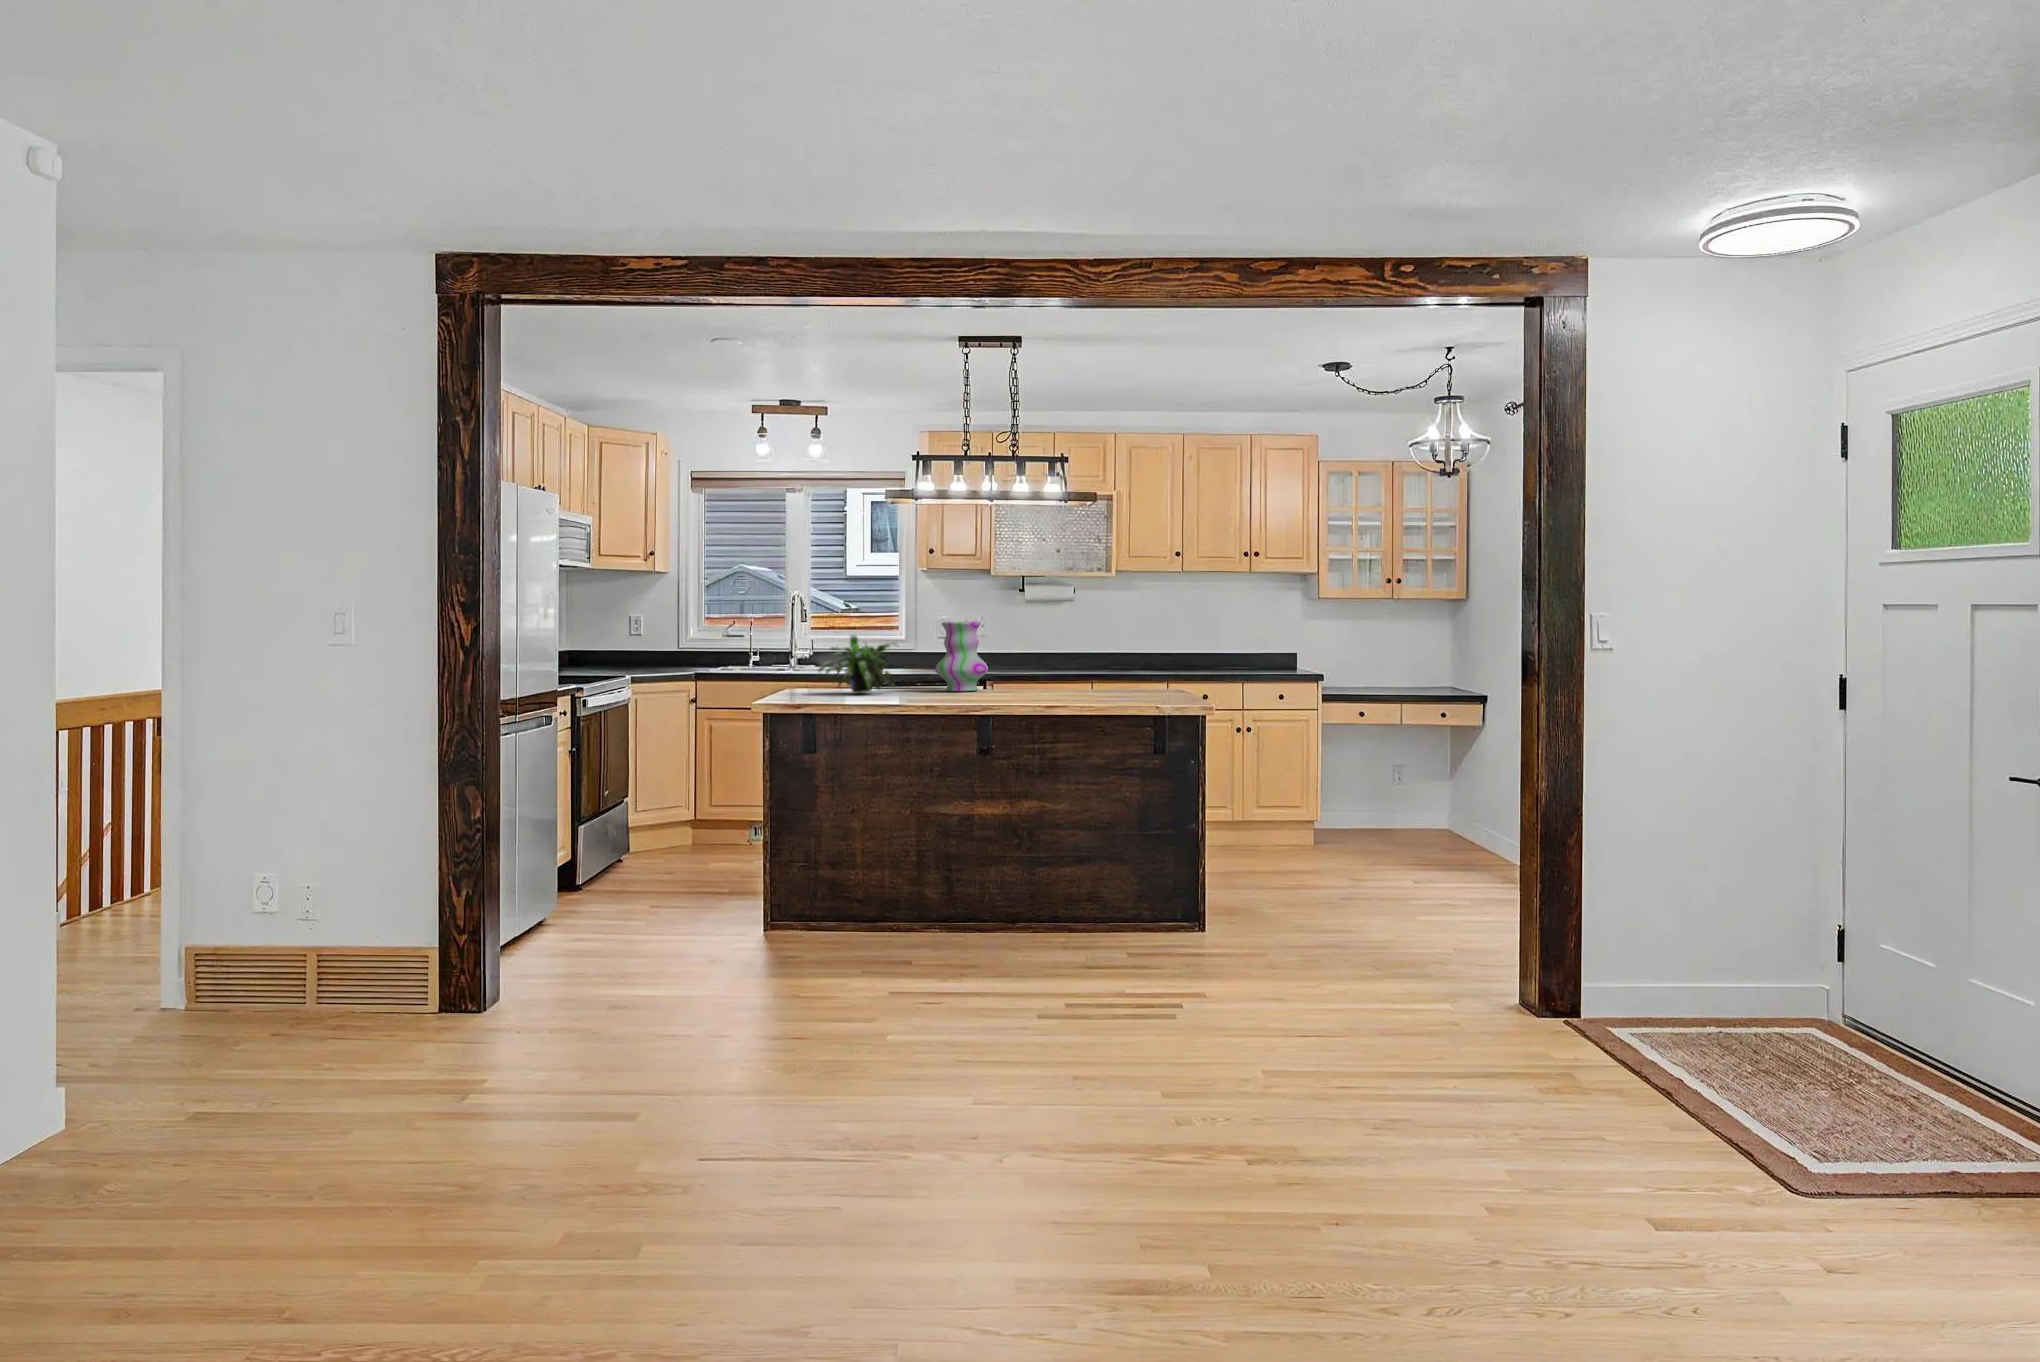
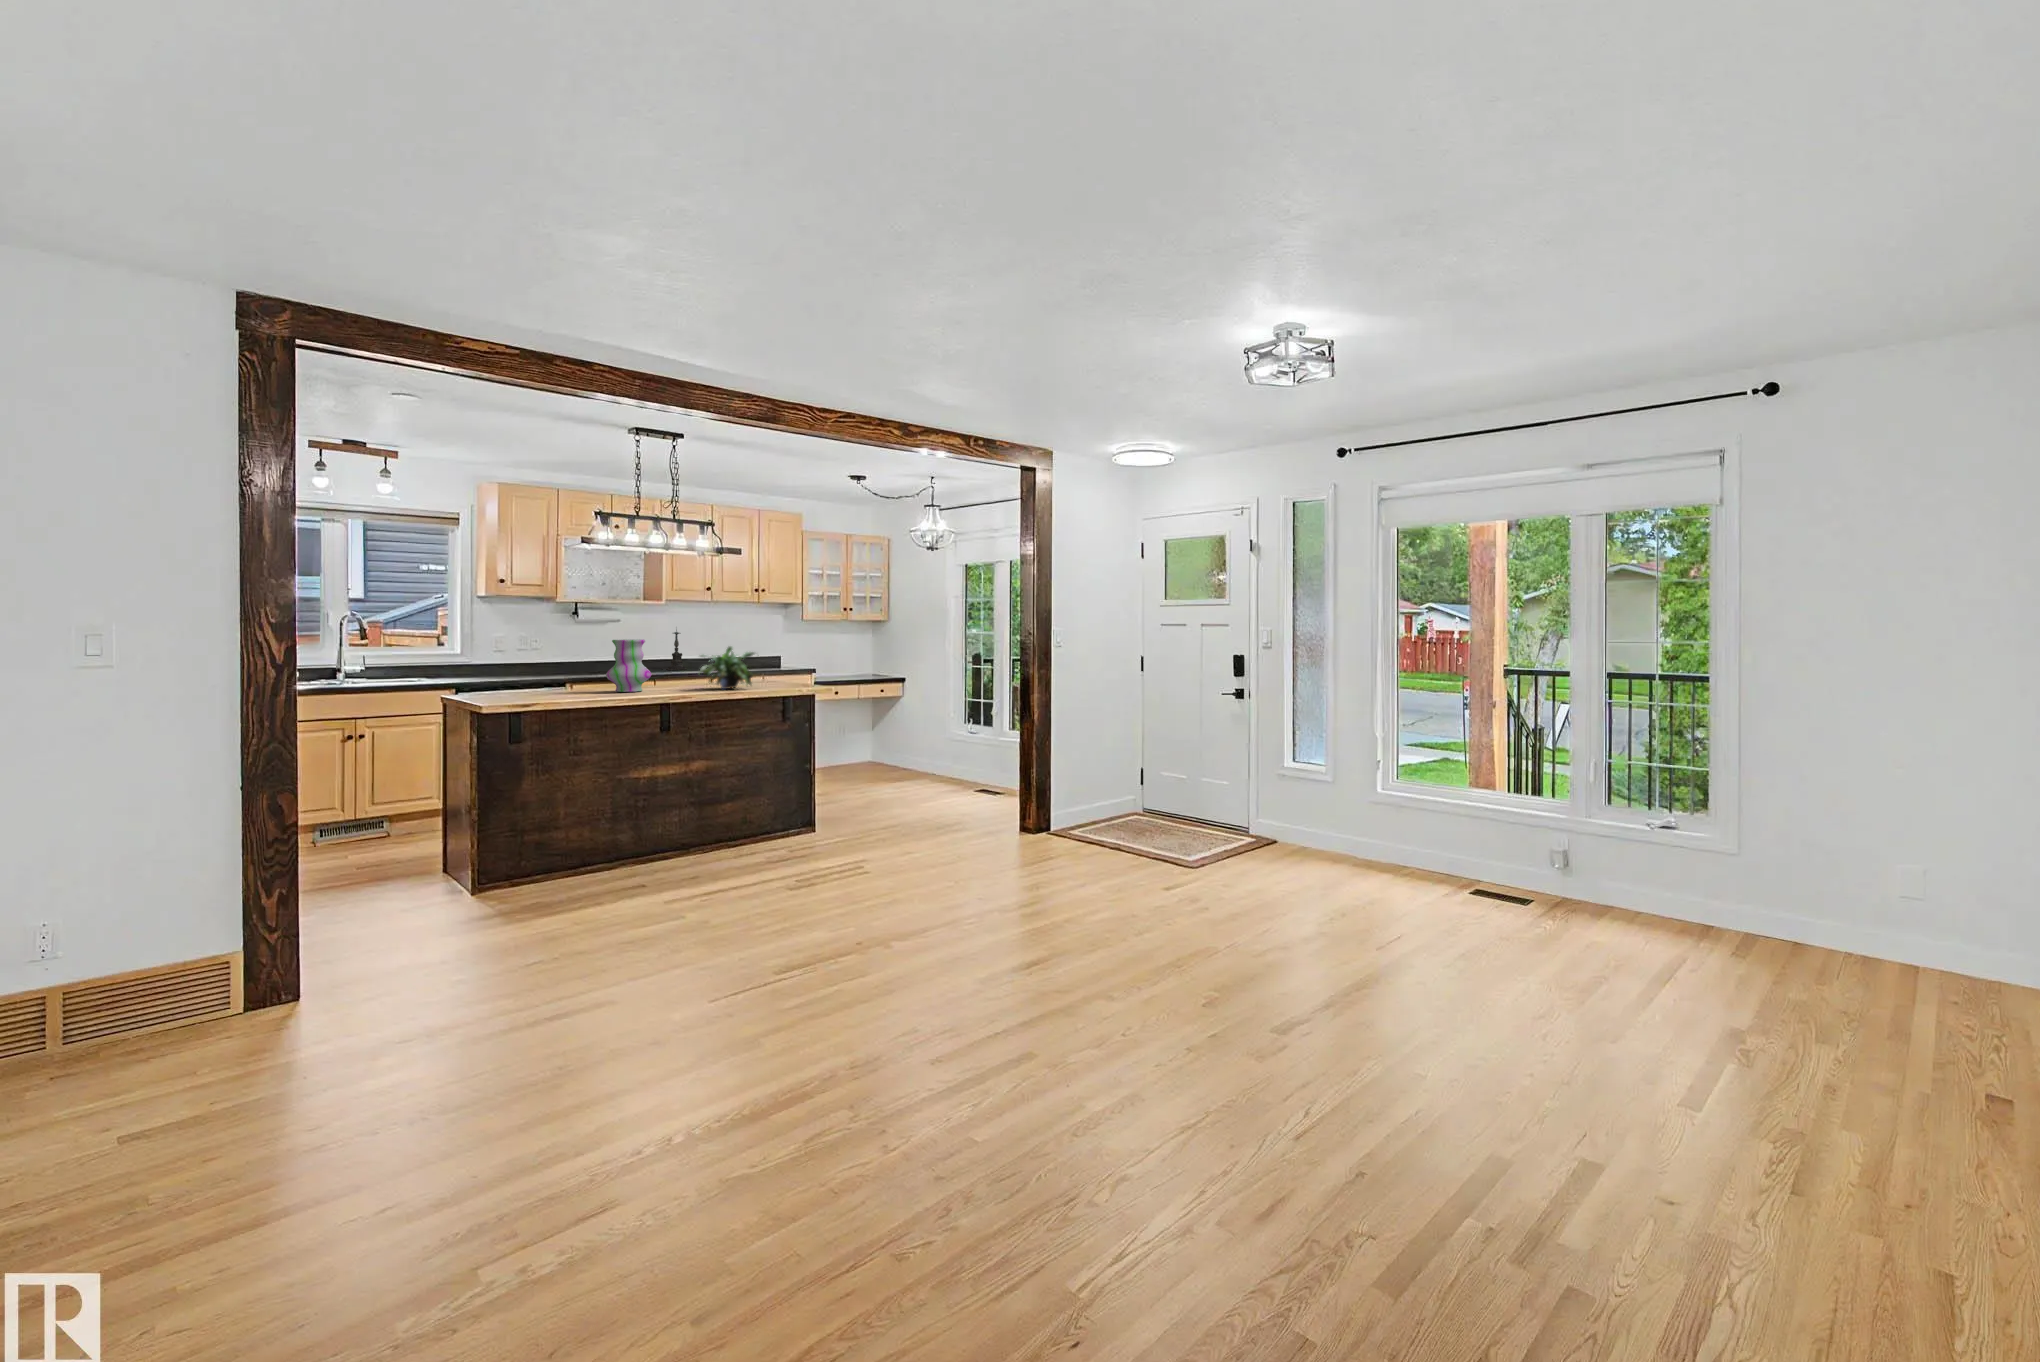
candle holder: none [1128,607,1158,666] -> present [668,630,685,670]
potted plant: present [819,635,896,694] -> present [698,646,754,689]

